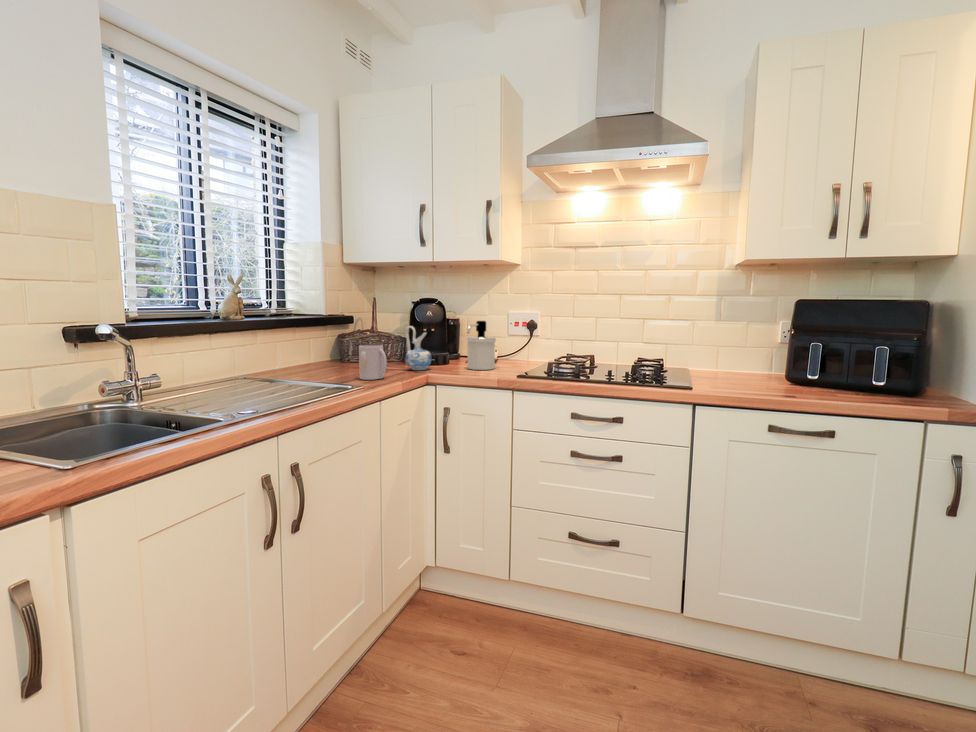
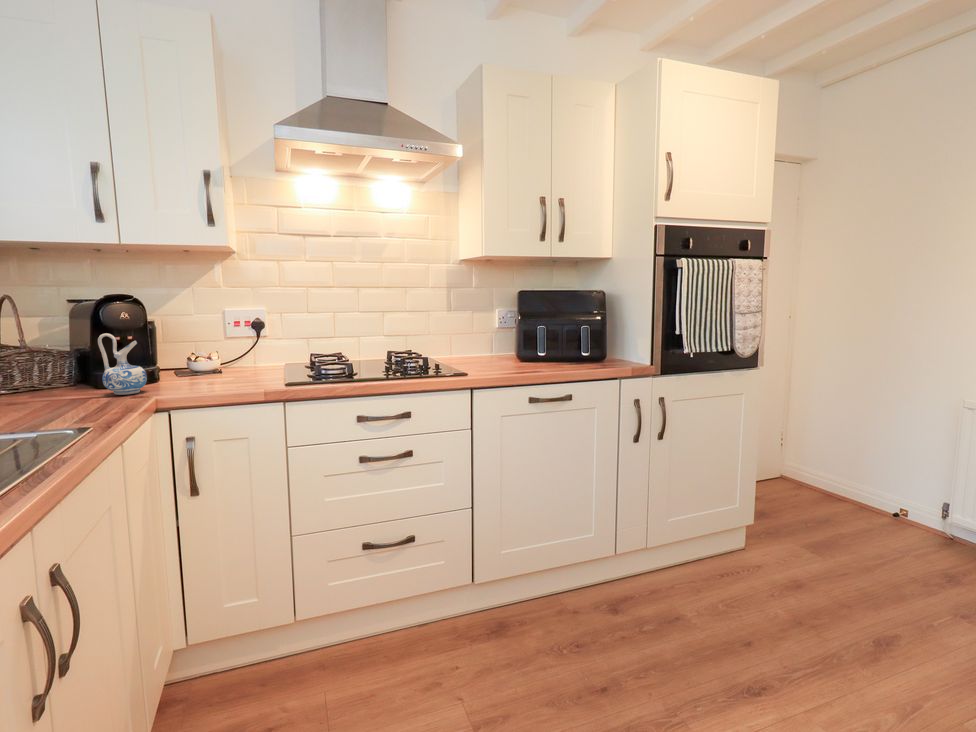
soap dispenser: present [467,321,496,370] -> none [194,321,237,384]
mug: present [359,345,387,380] -> none [41,365,99,420]

